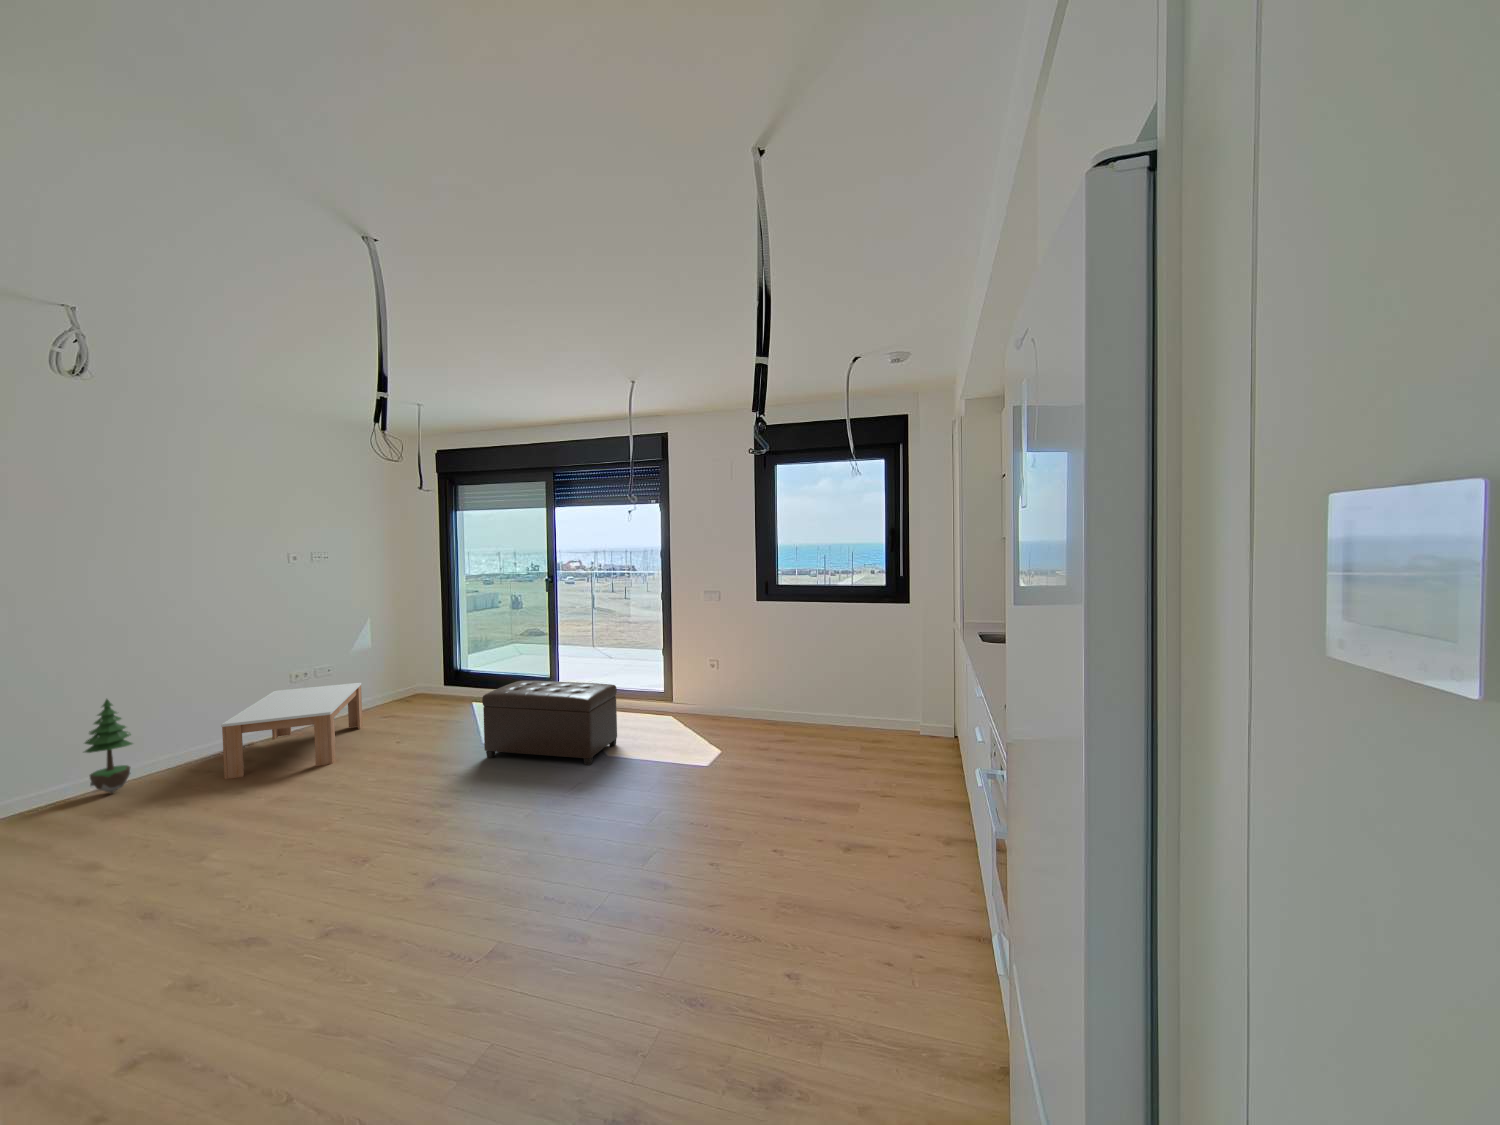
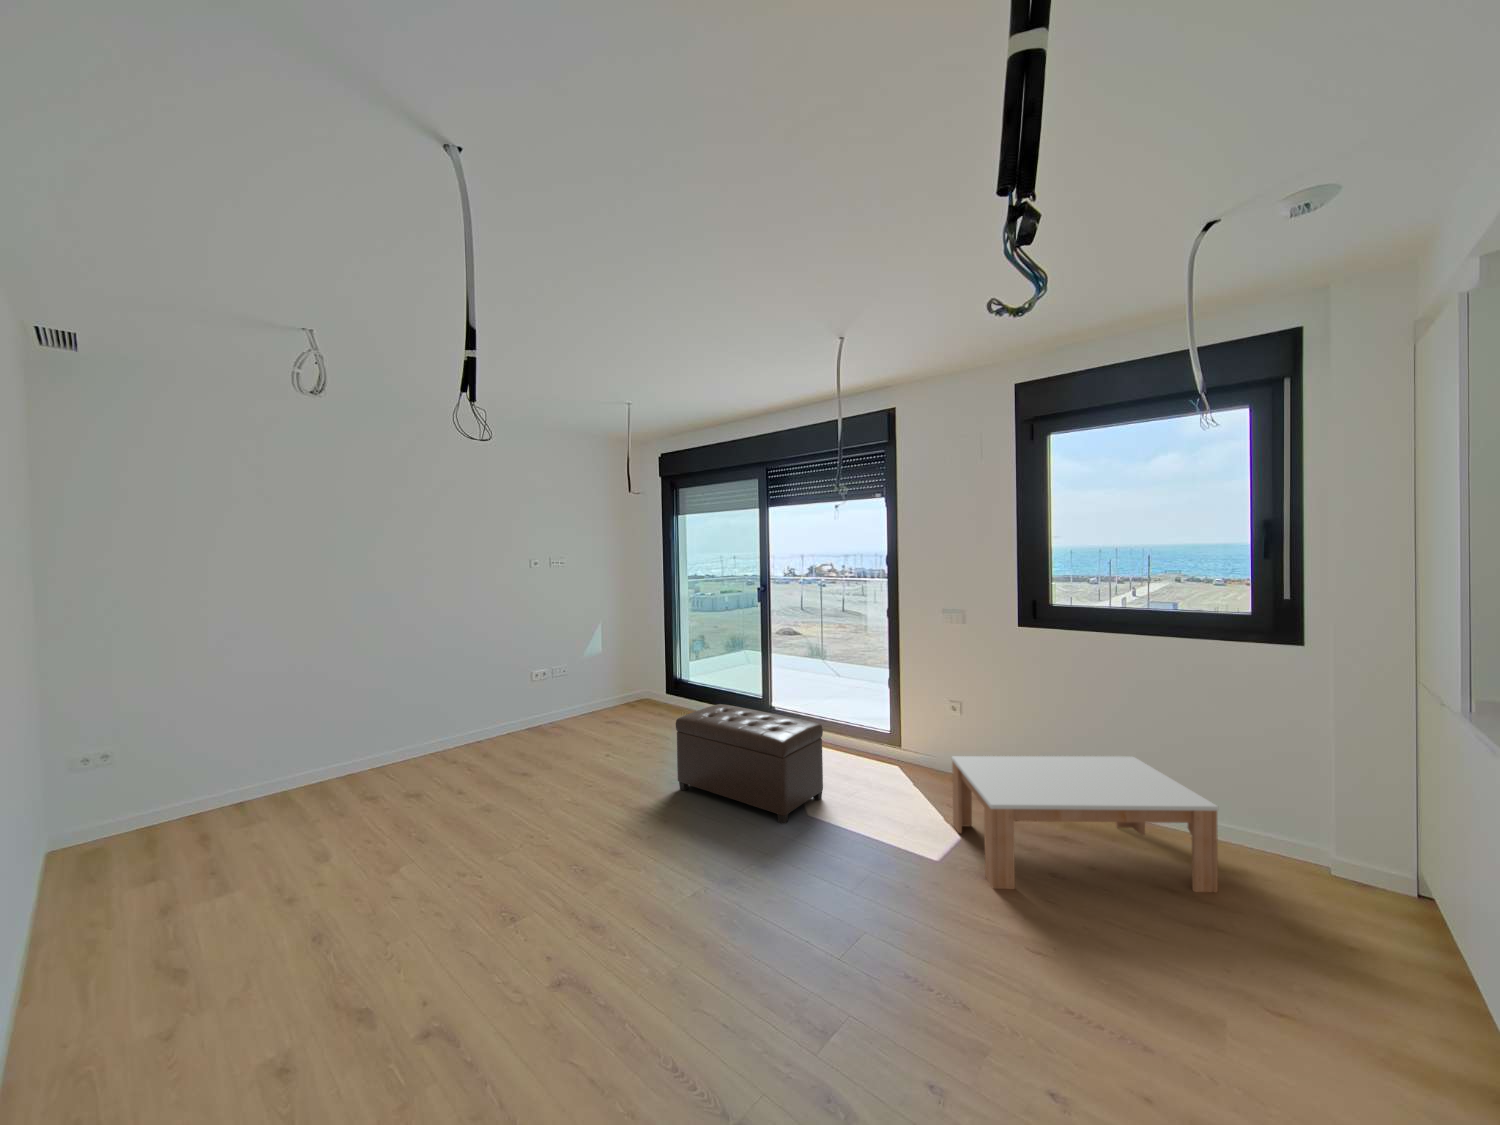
coffee table: present [221,683,363,779] -> present [952,756,1219,892]
potted tree: present [85,699,132,793] -> none [373,685,408,768]

